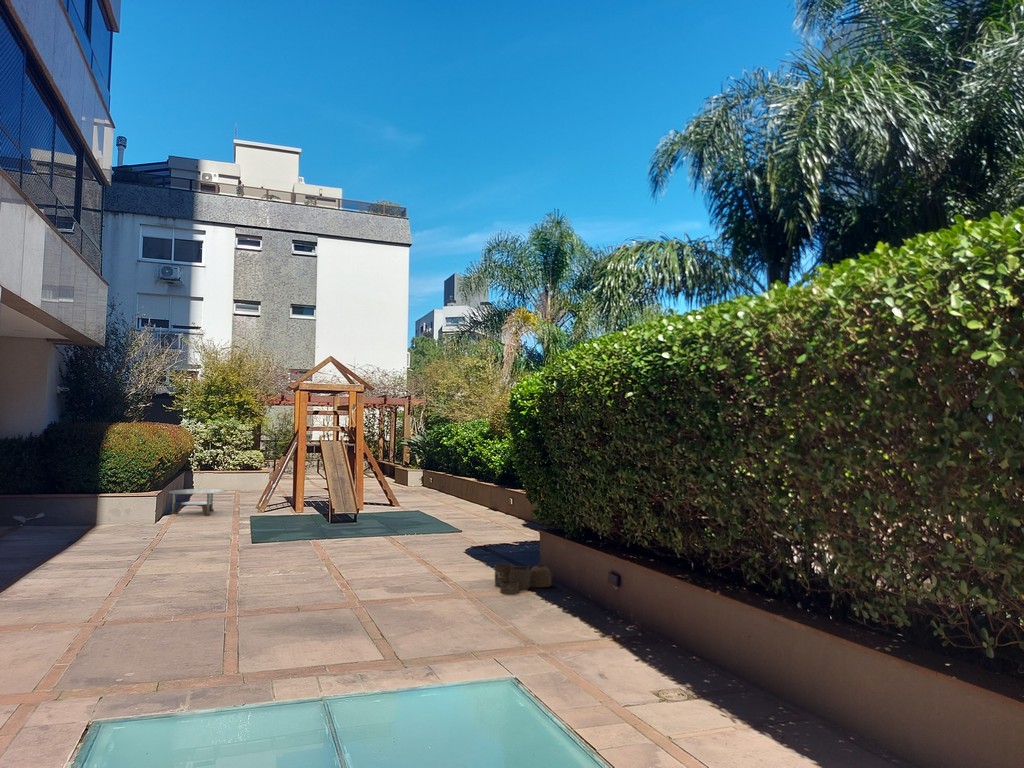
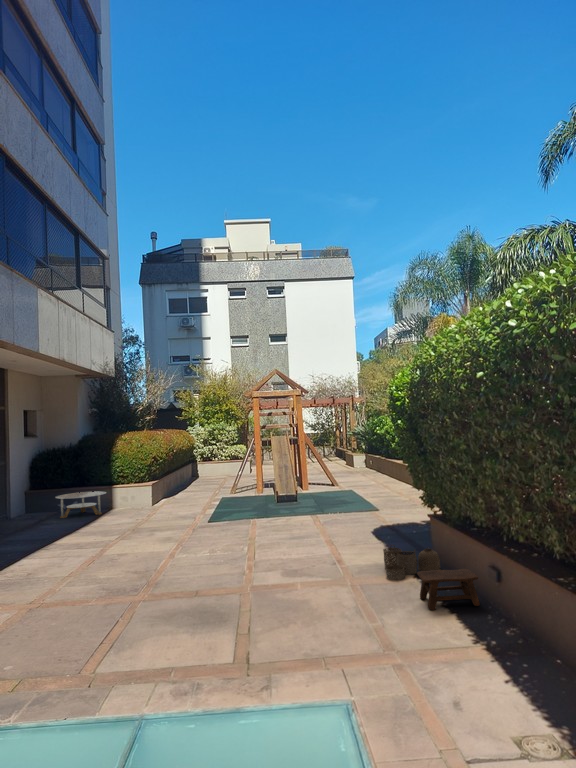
round table: present [169,489,227,516] -> present [55,491,107,518]
stool: none [540,579,599,615] -> present [417,569,480,610]

